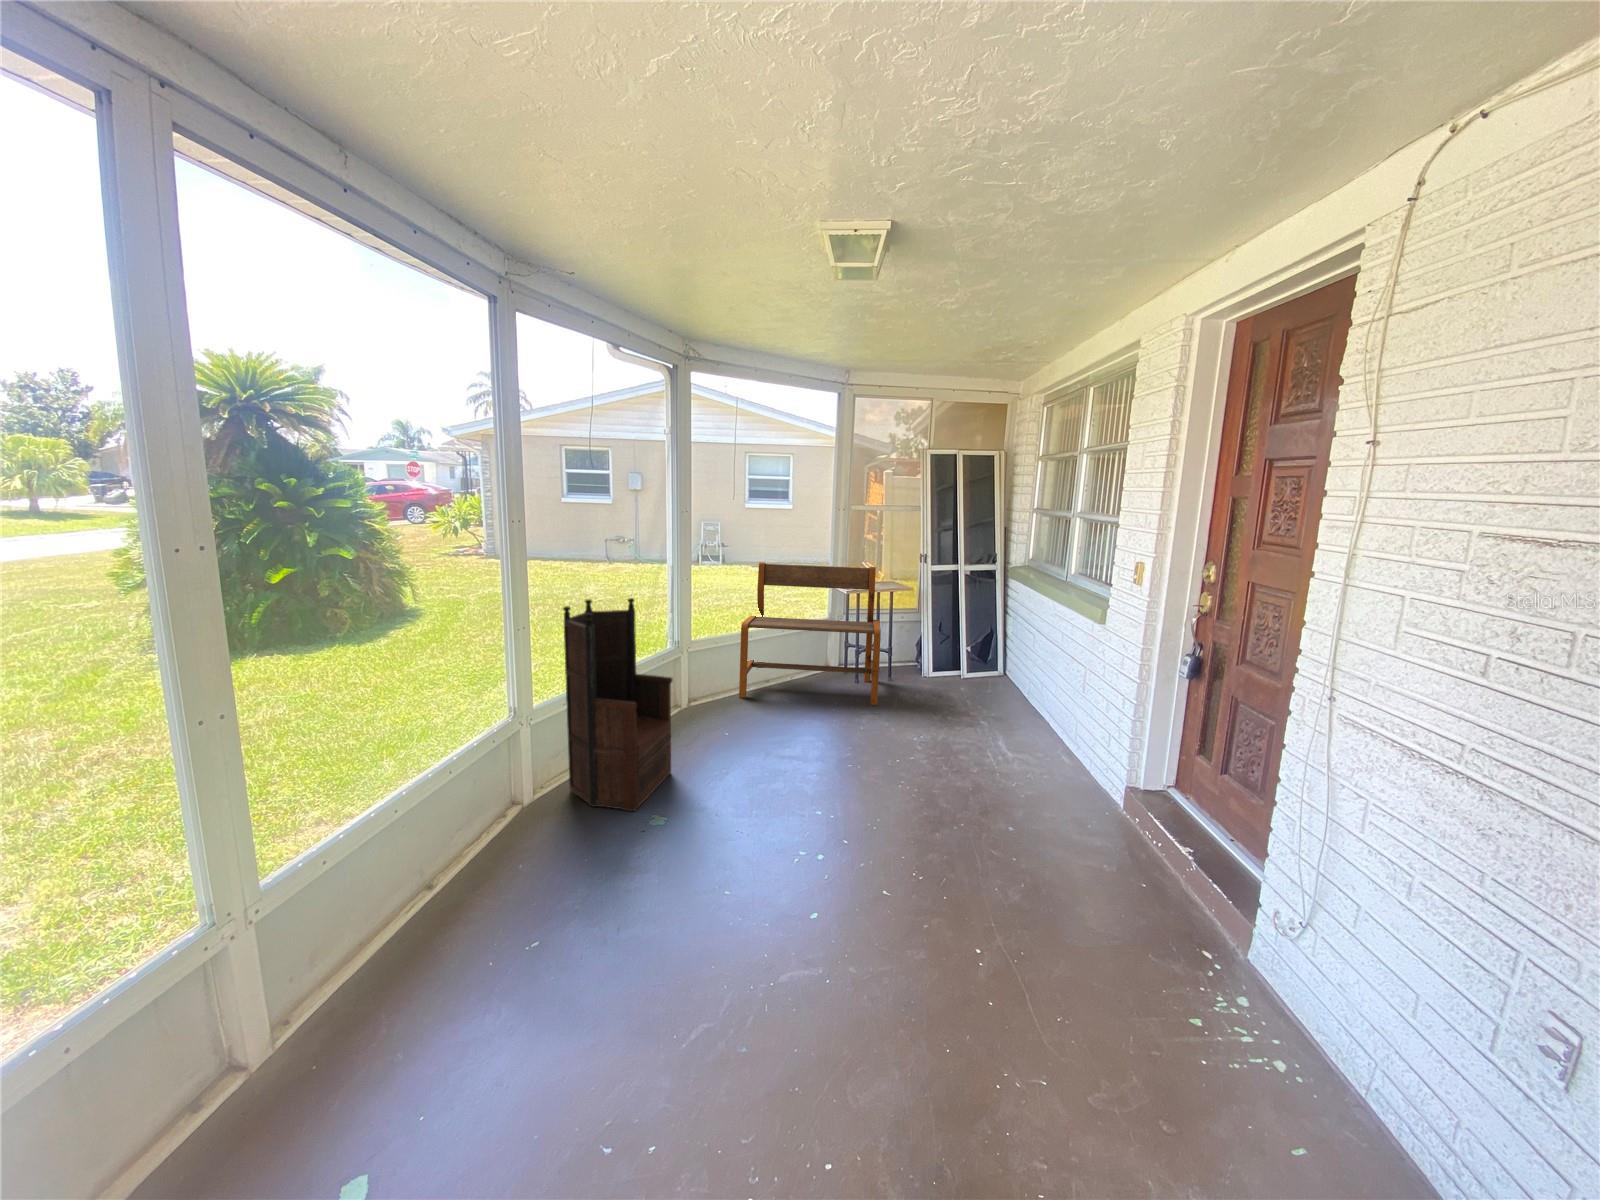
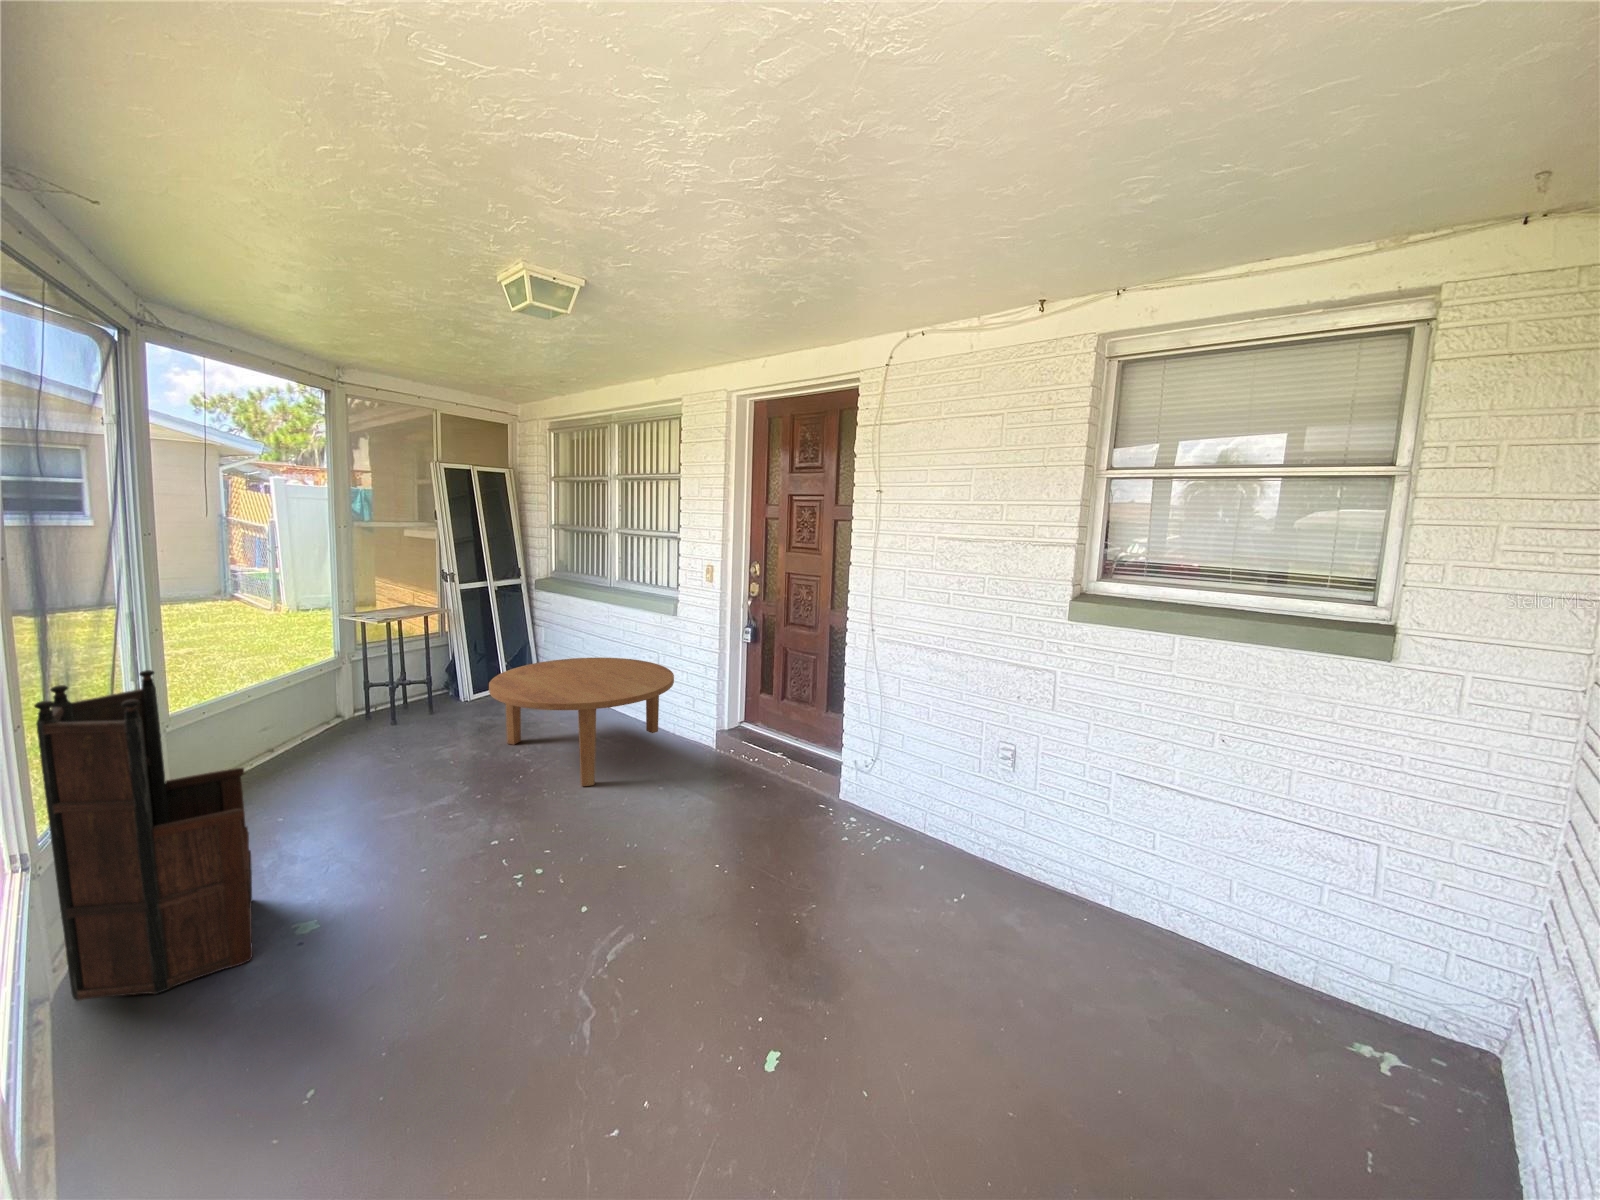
bench: present [739,562,881,705] -> none [228,592,447,784]
coffee table: none [885,652,1085,791] -> present [489,658,674,786]

